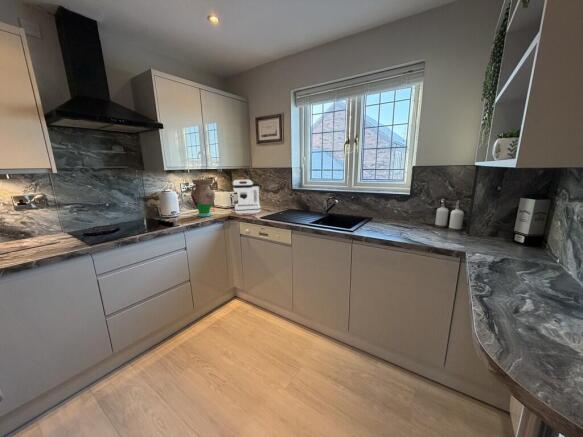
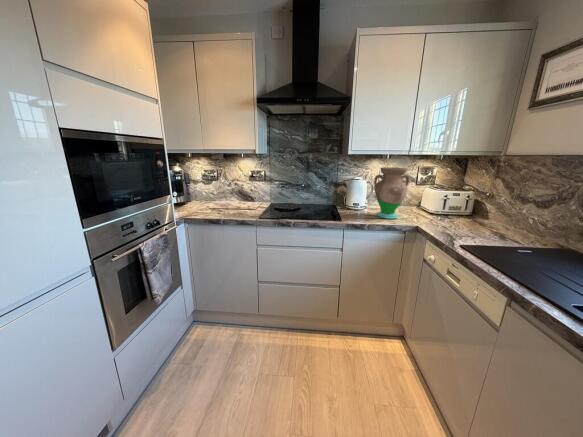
coffee maker: present [233,180,260,214] -> none [430,173,496,235]

